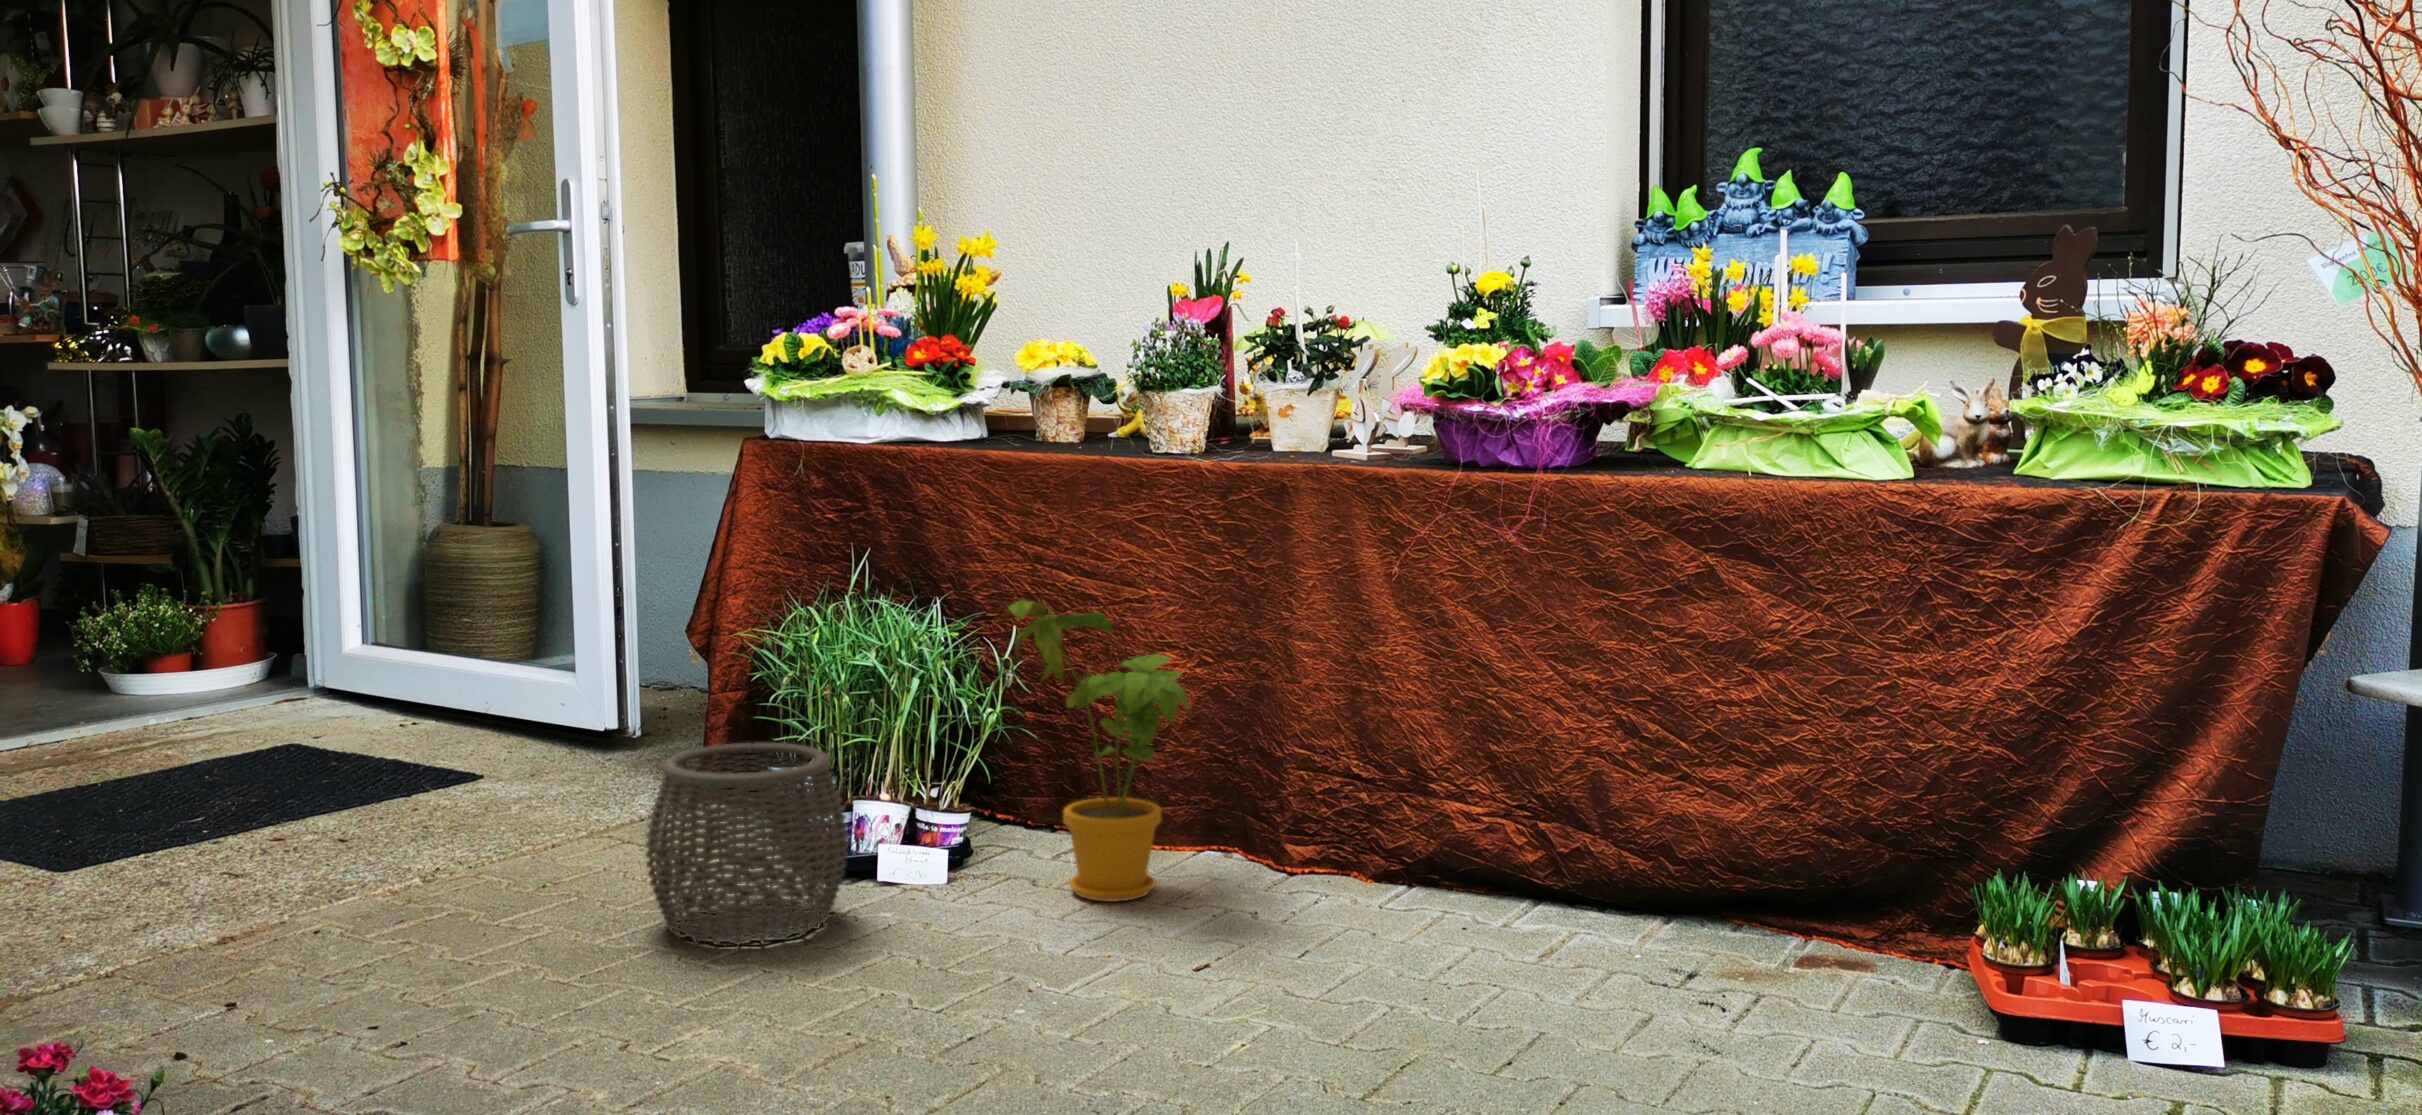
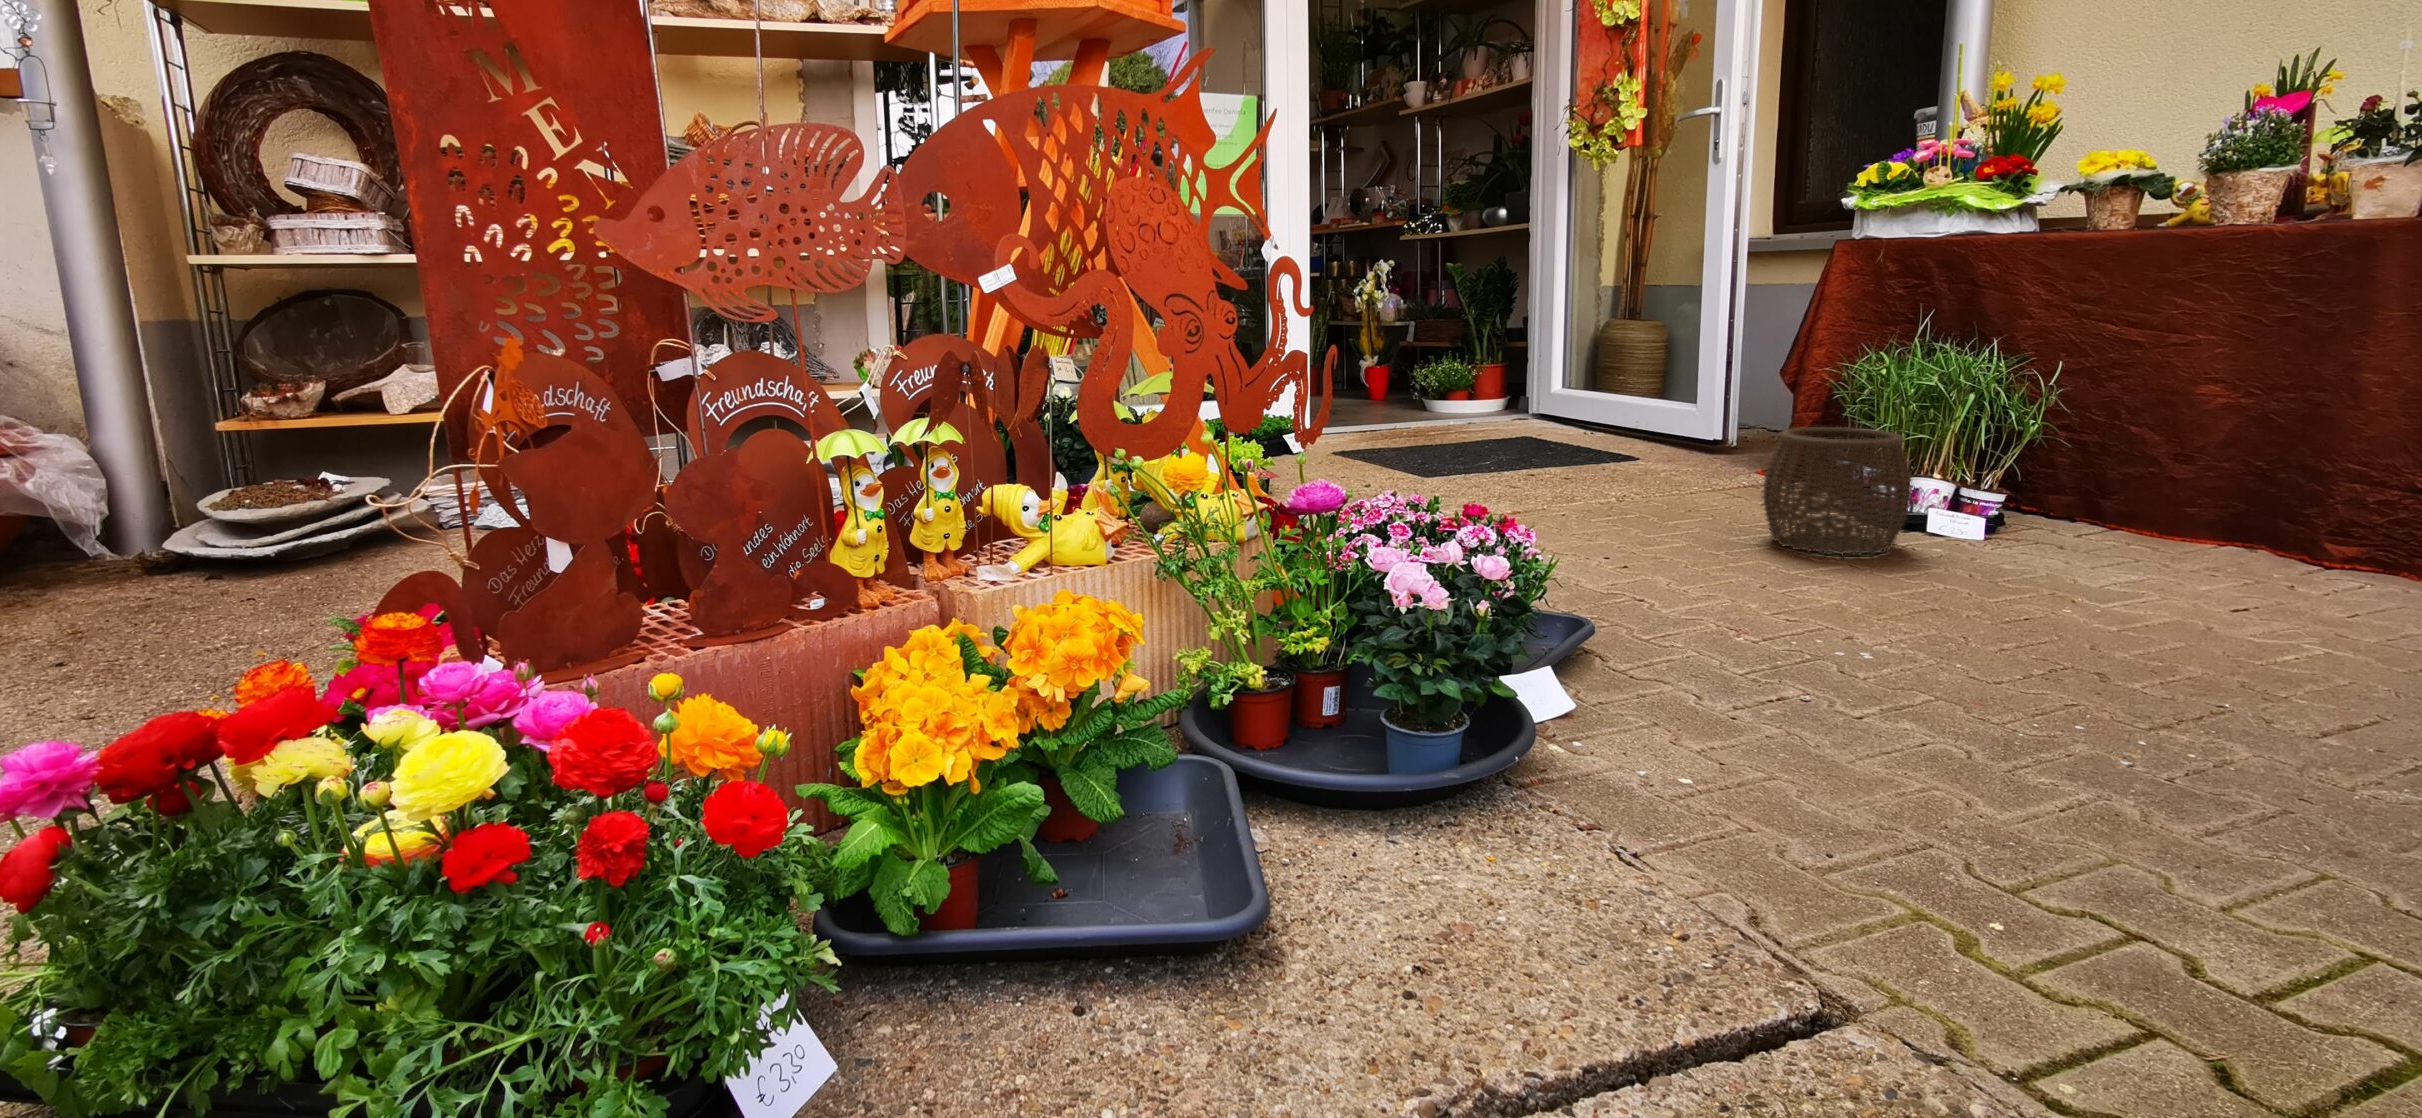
house plant: present [1009,600,1191,902] -> none [2066,331,2238,567]

